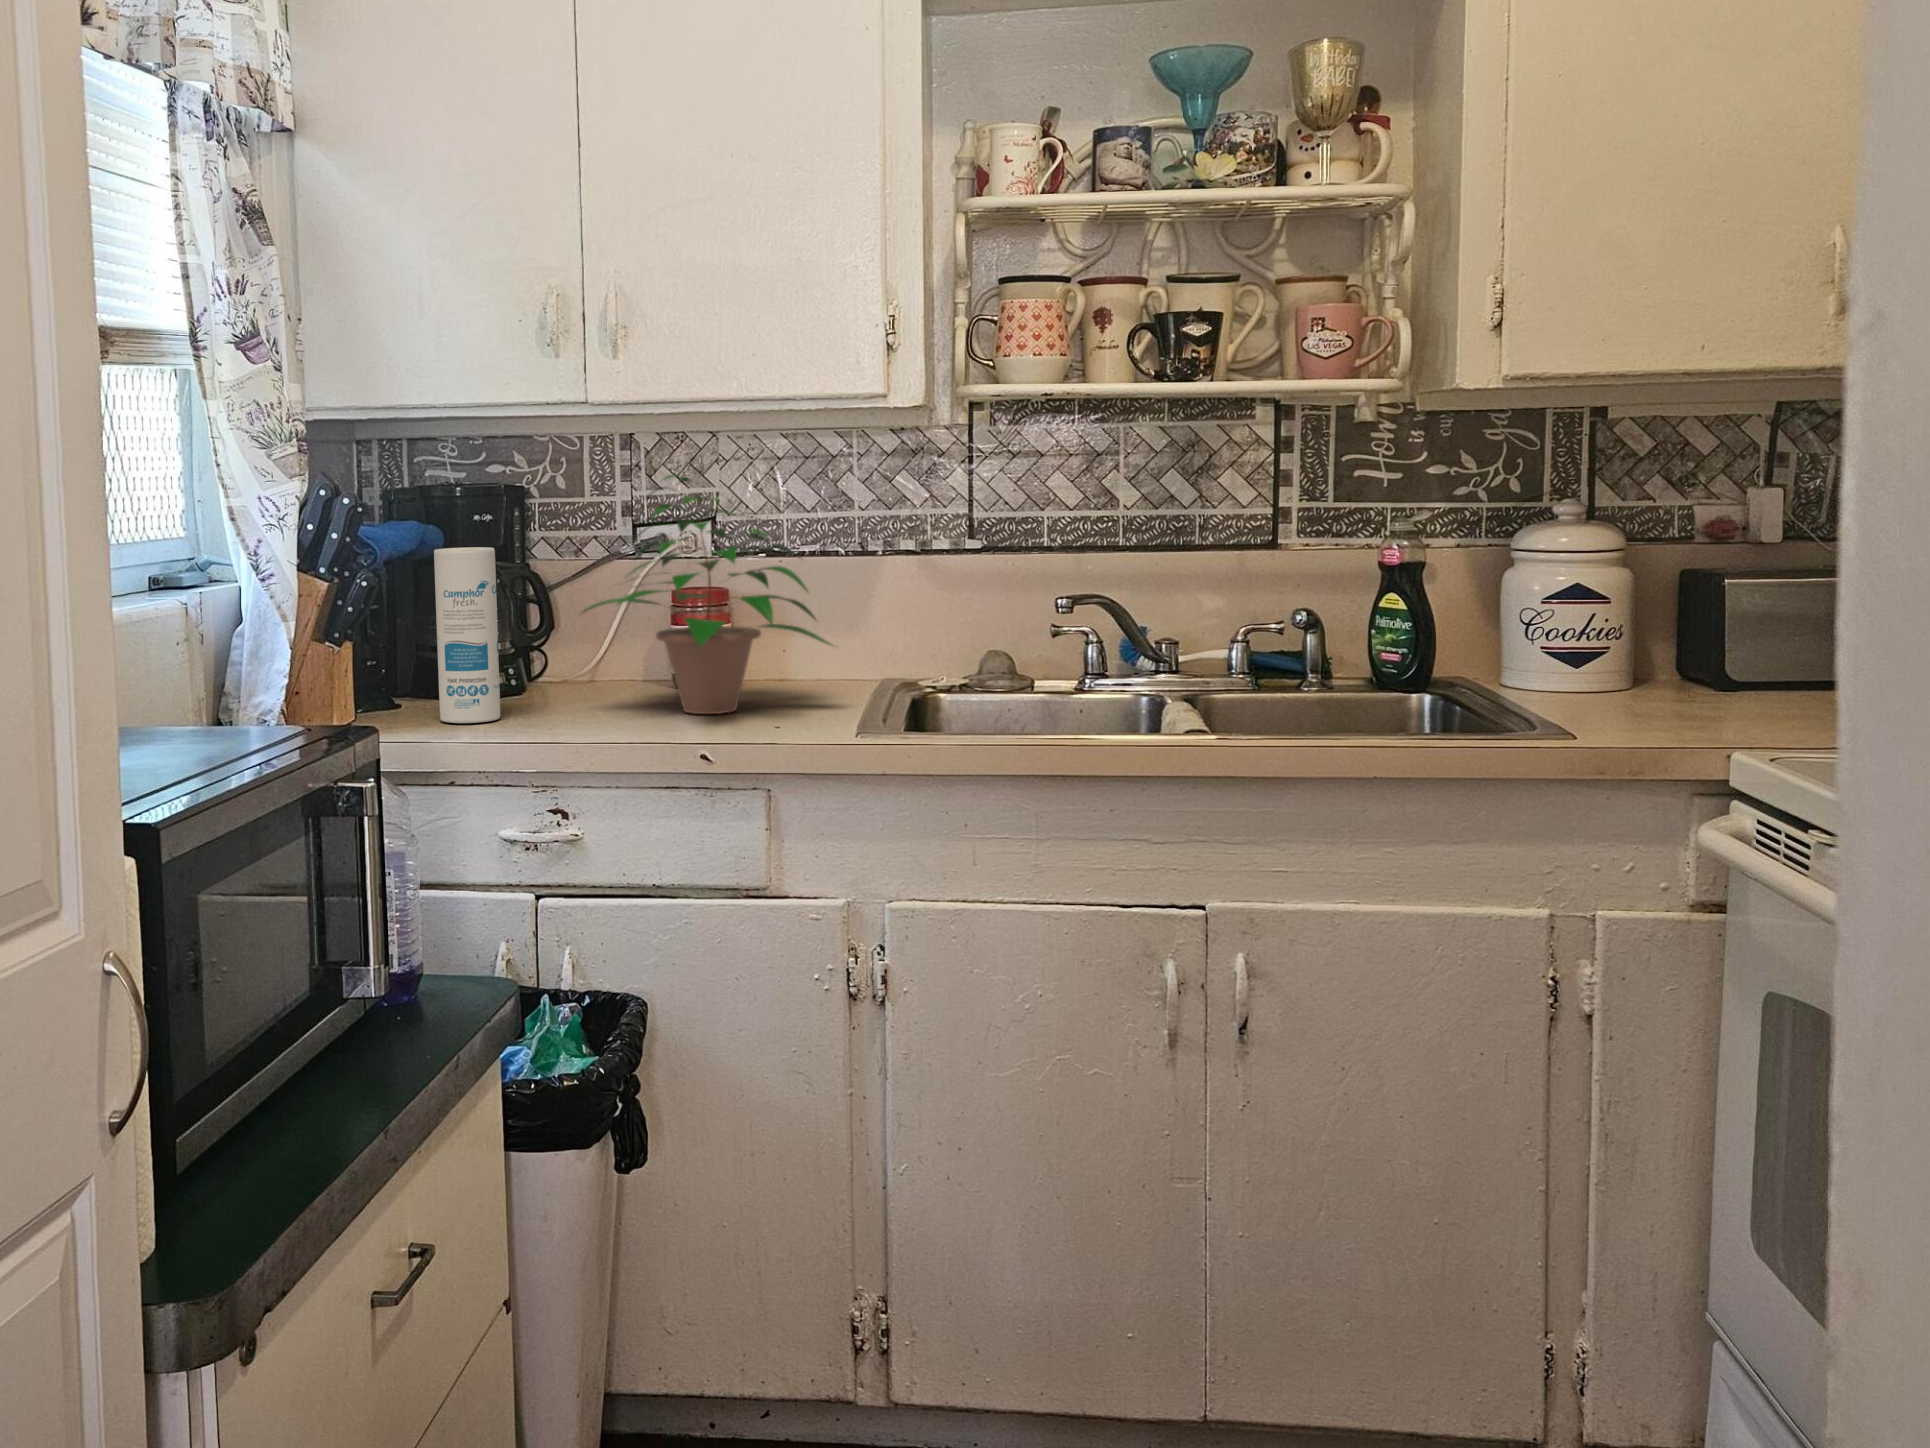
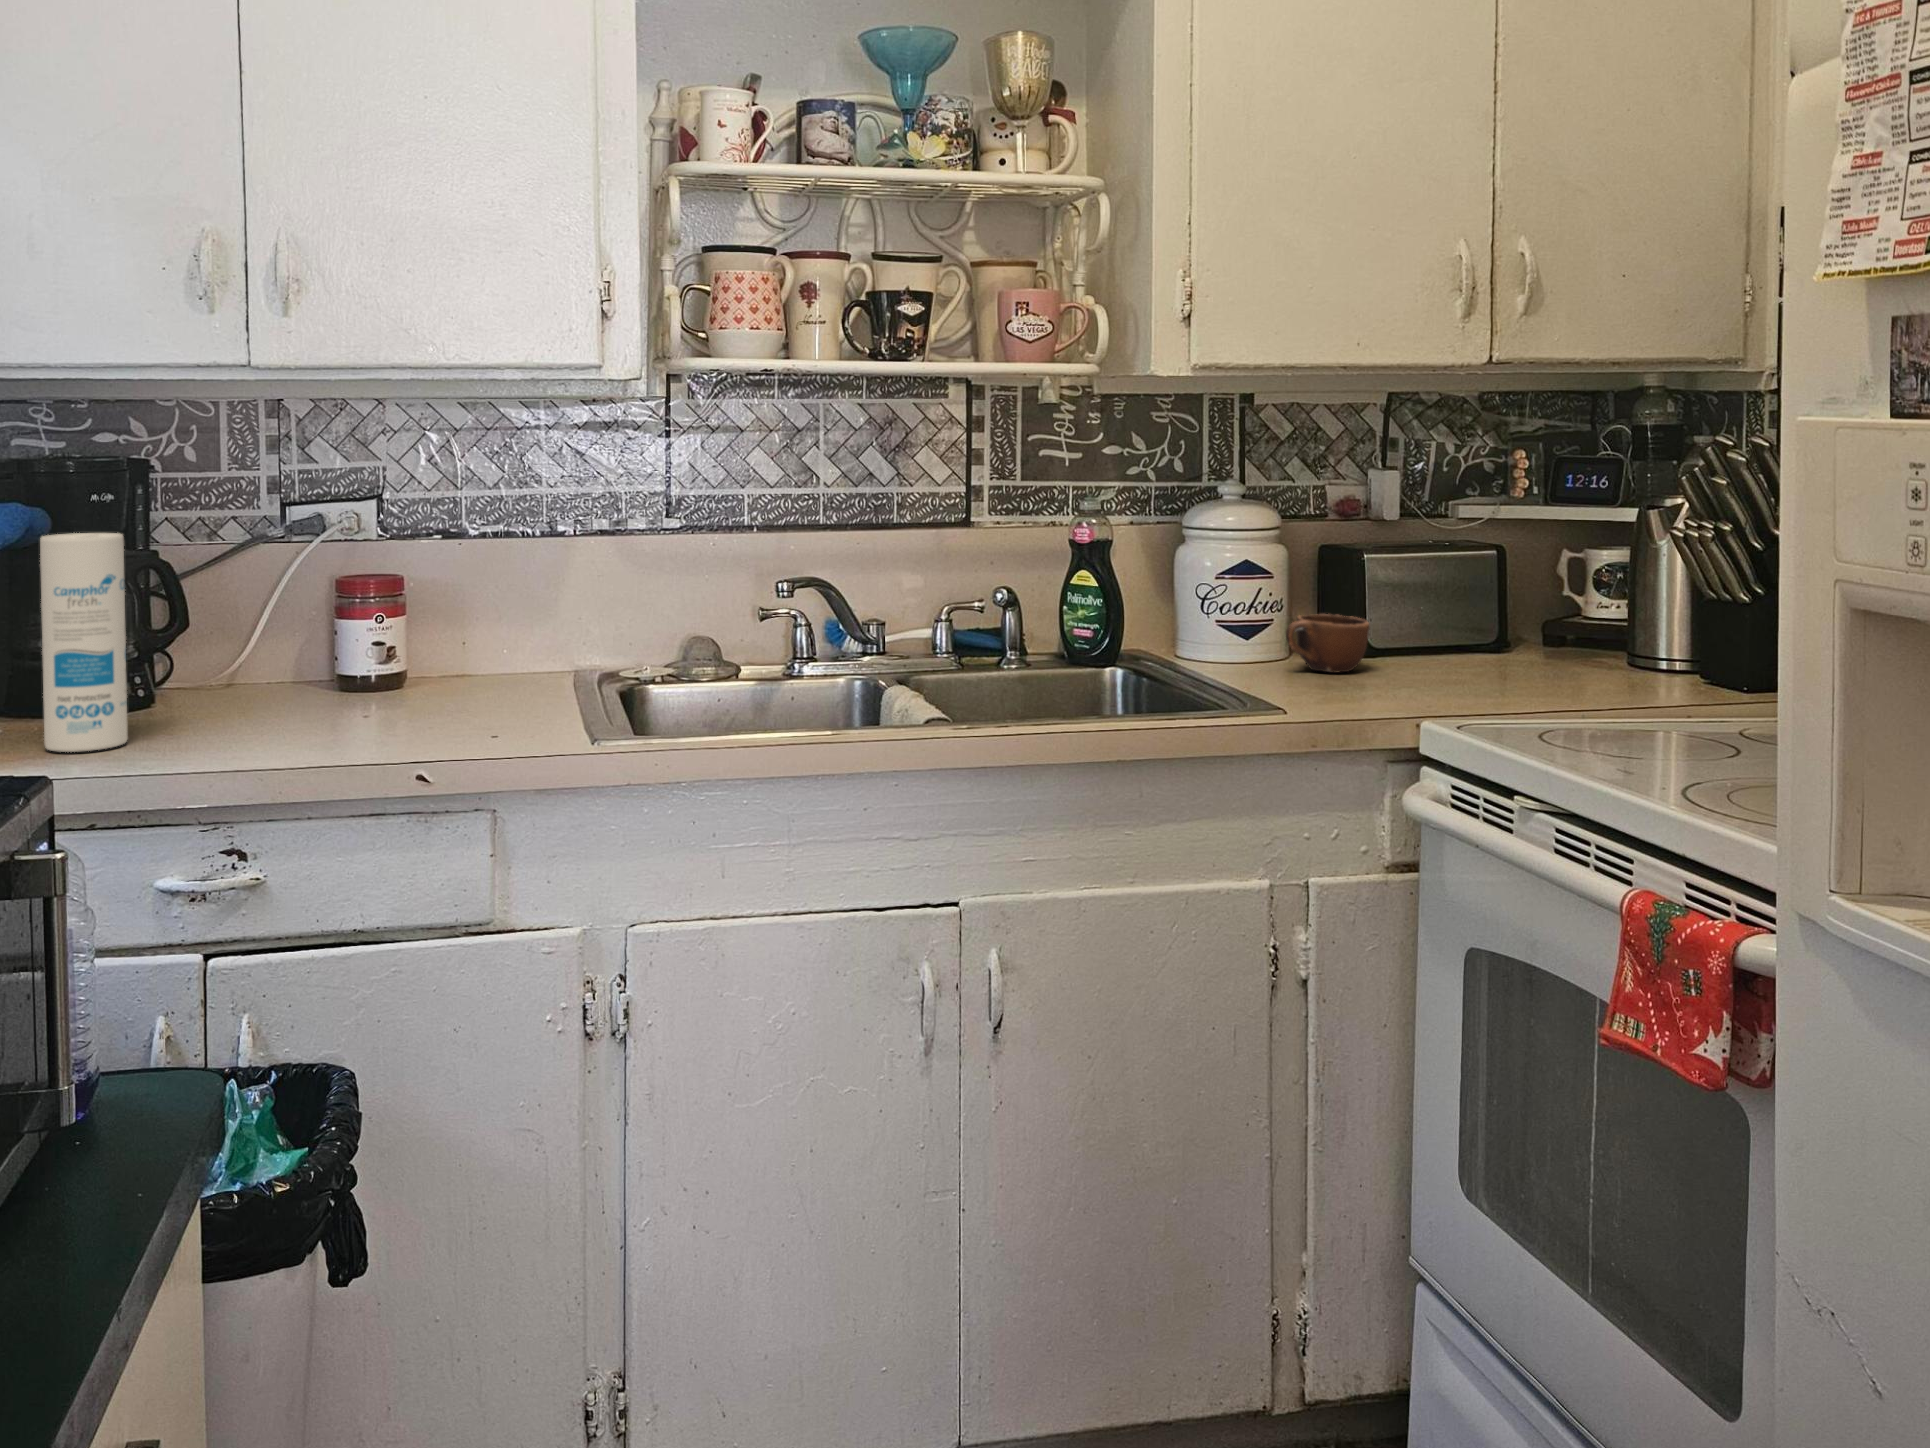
potted plant: present [583,475,832,714] -> none [232,447,550,724]
mug: none [1614,644,1720,706] -> present [1286,614,1370,672]

